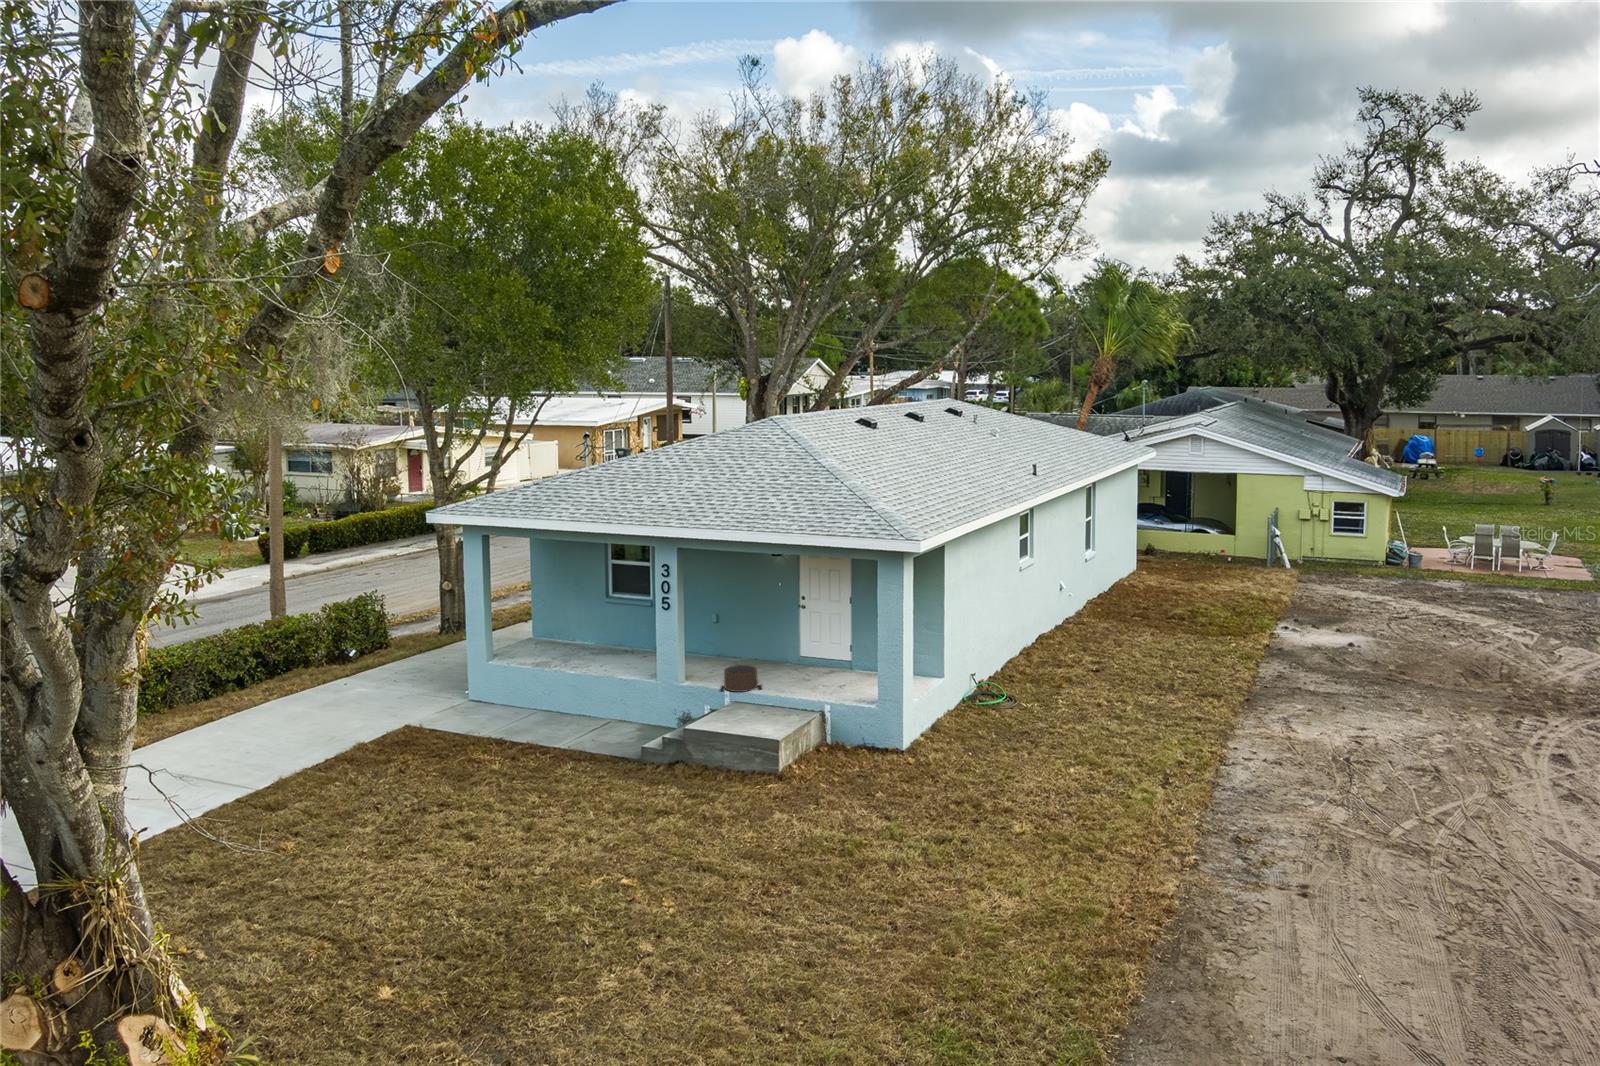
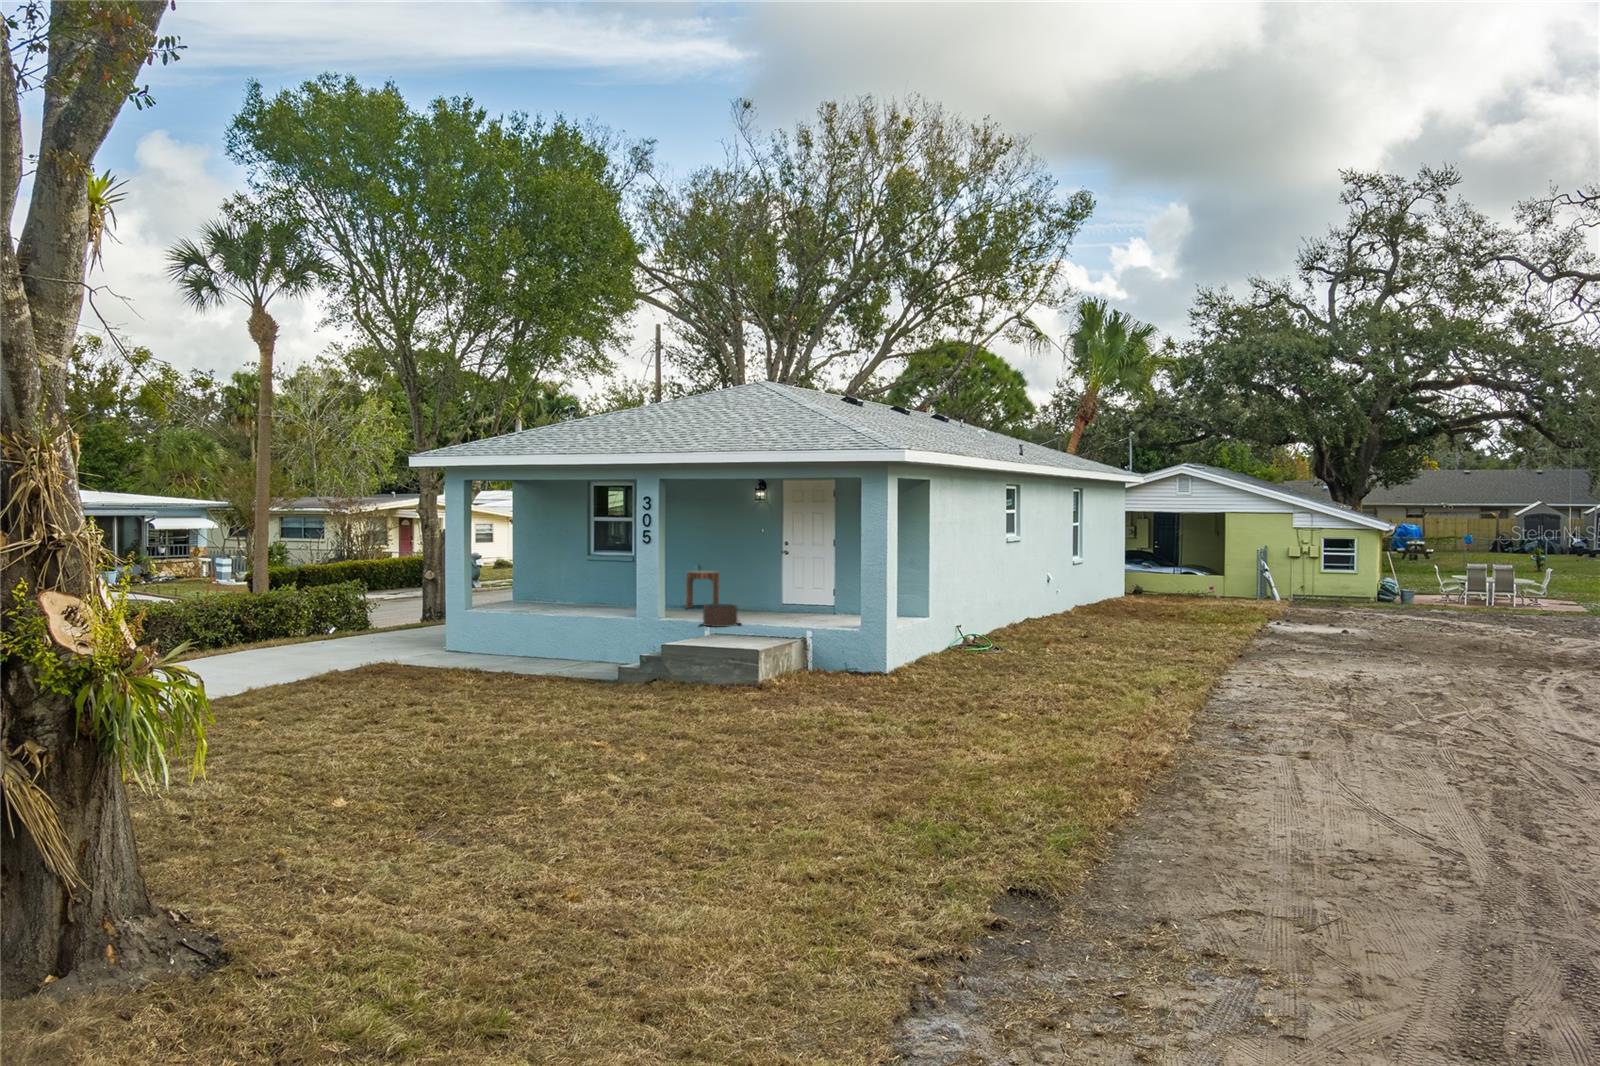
side table: none [703,615,737,657] -> present [686,571,720,608]

